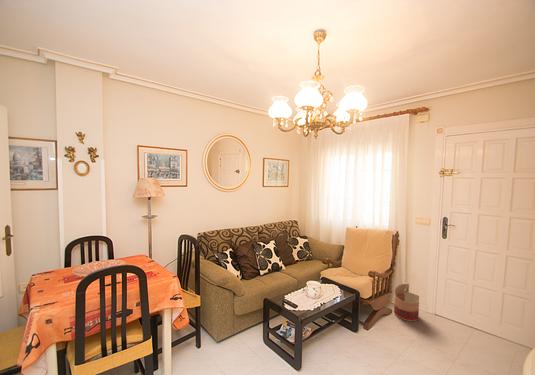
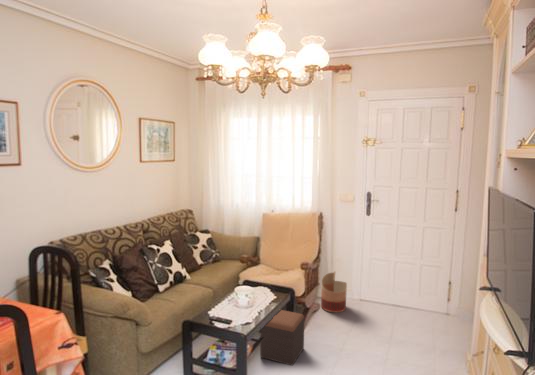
footstool: none [325,305,365,356] -> present [260,310,304,365]

